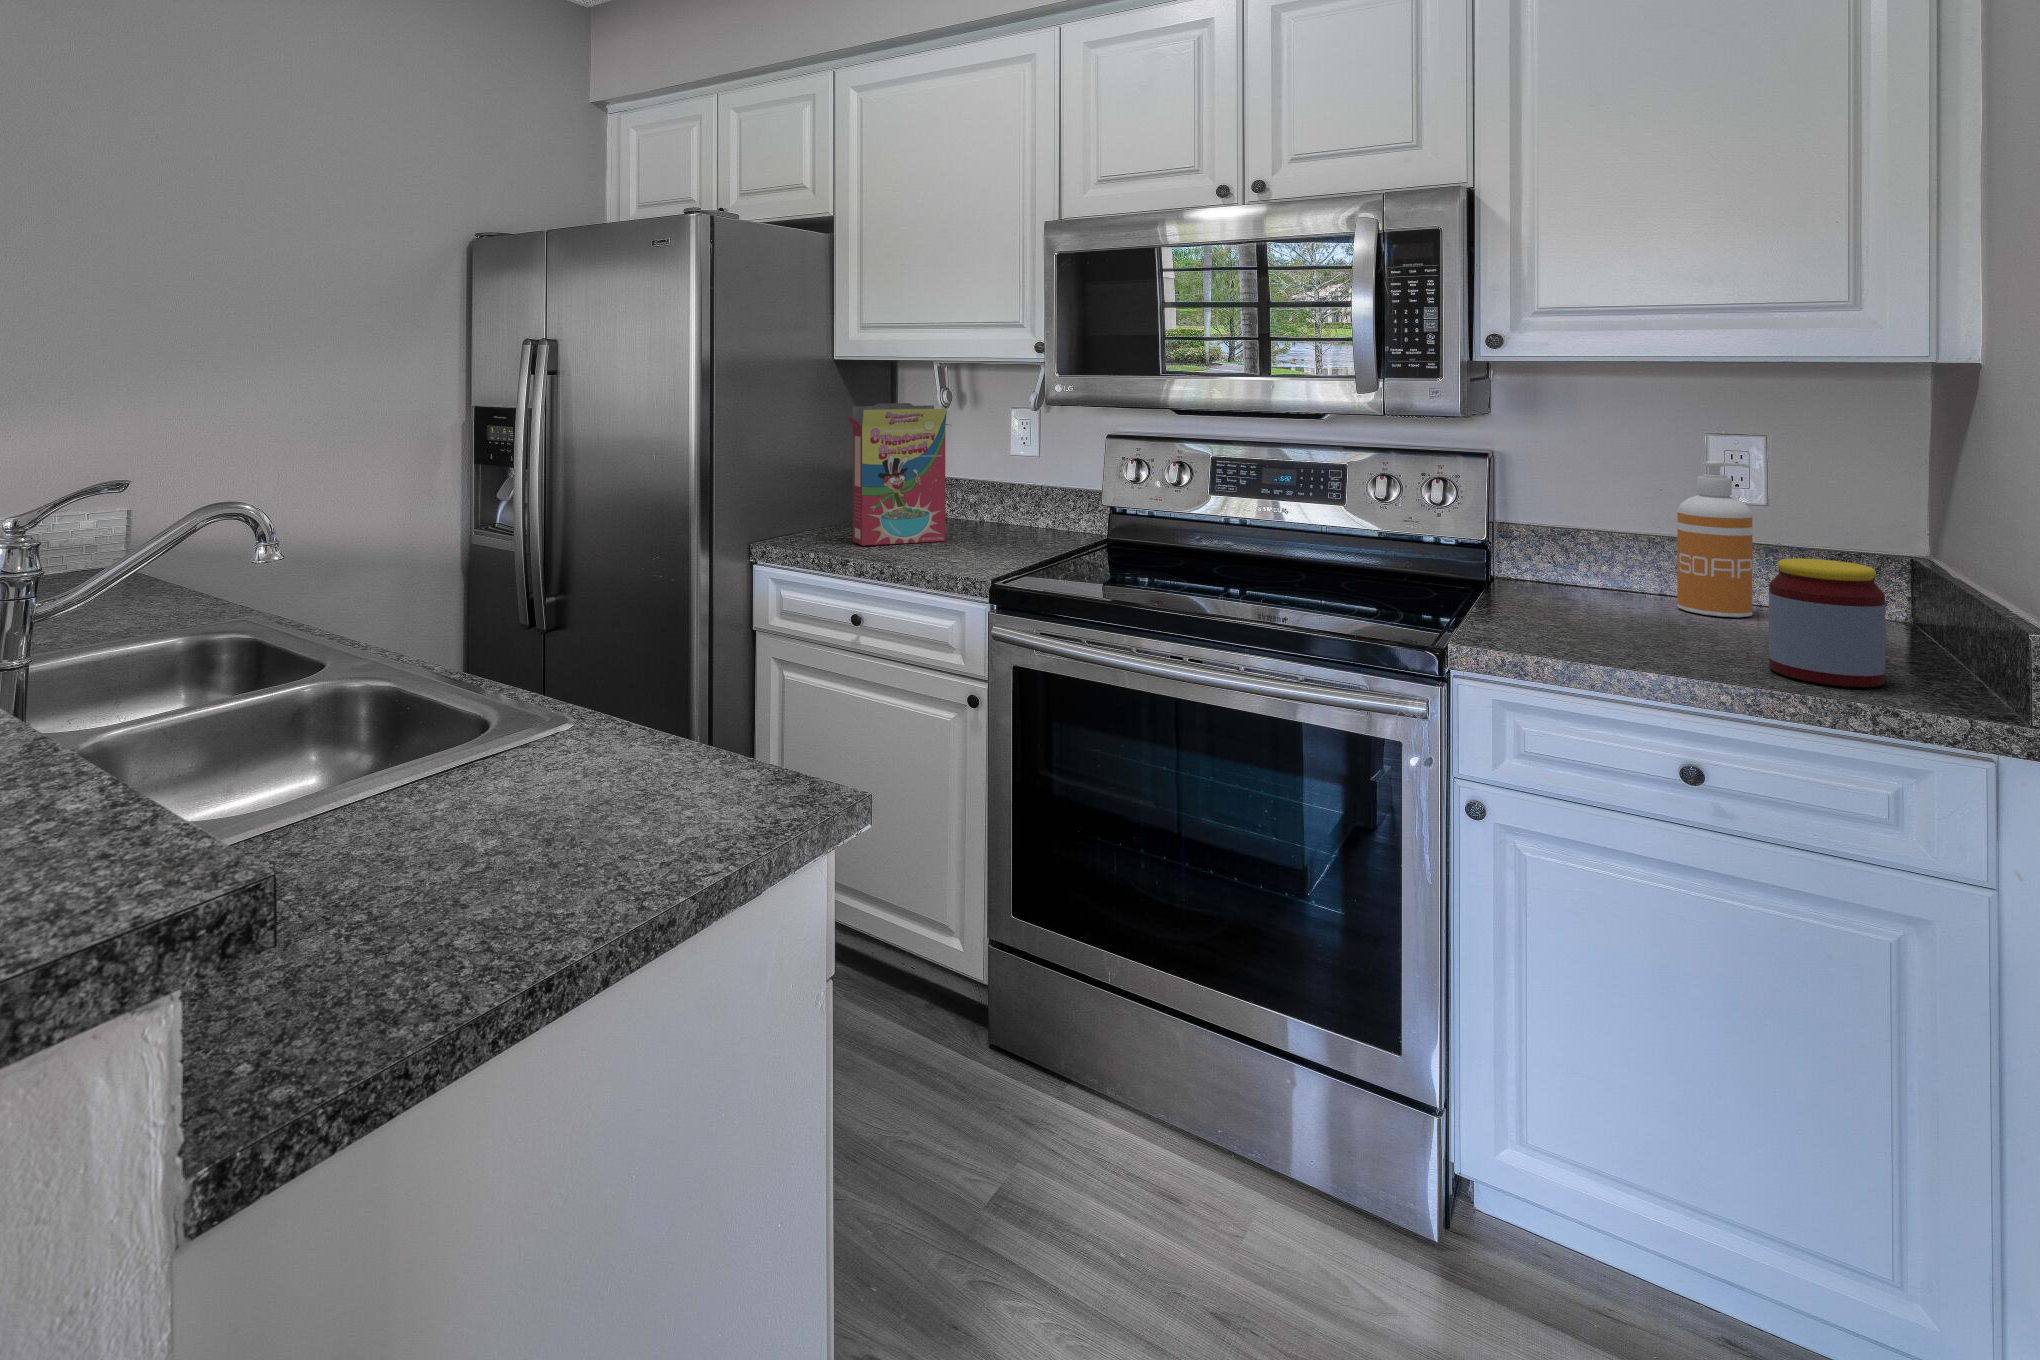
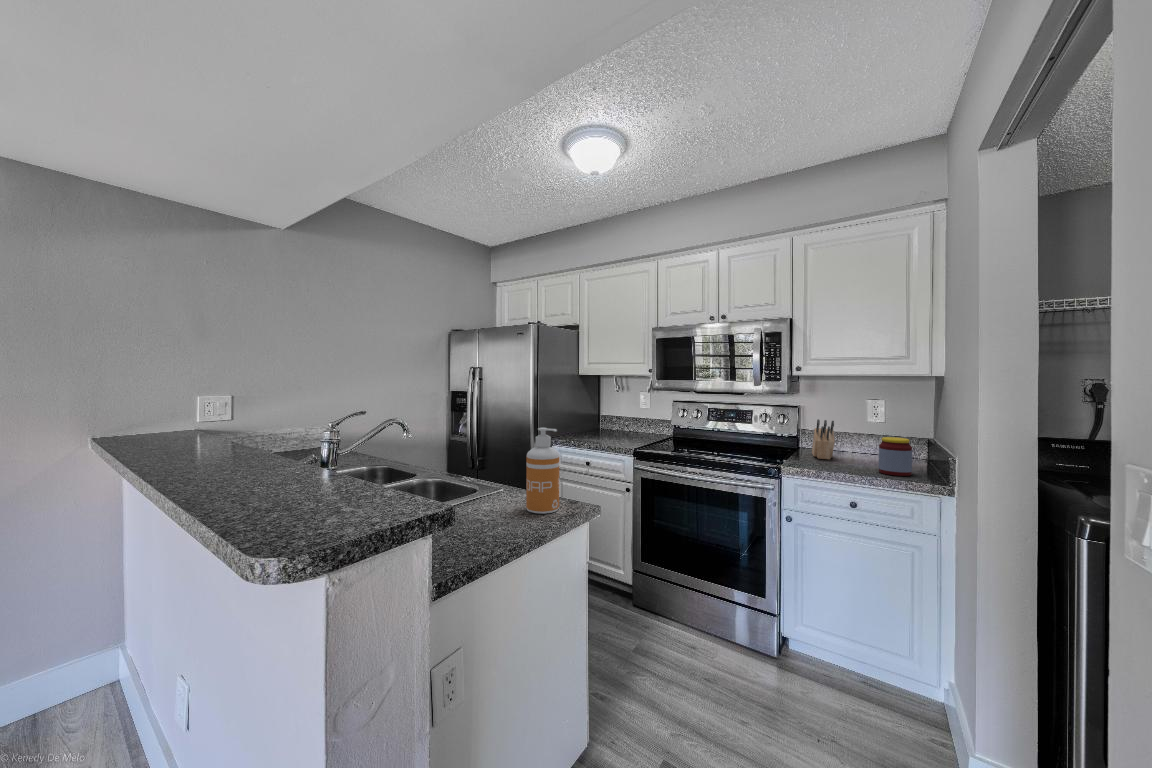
cereal box: present [846,403,950,545] -> none [583,390,622,440]
soap dispenser: present [1677,461,1752,617] -> present [526,428,559,514]
knife block: none [1530,497,1611,619] -> present [812,419,835,459]

